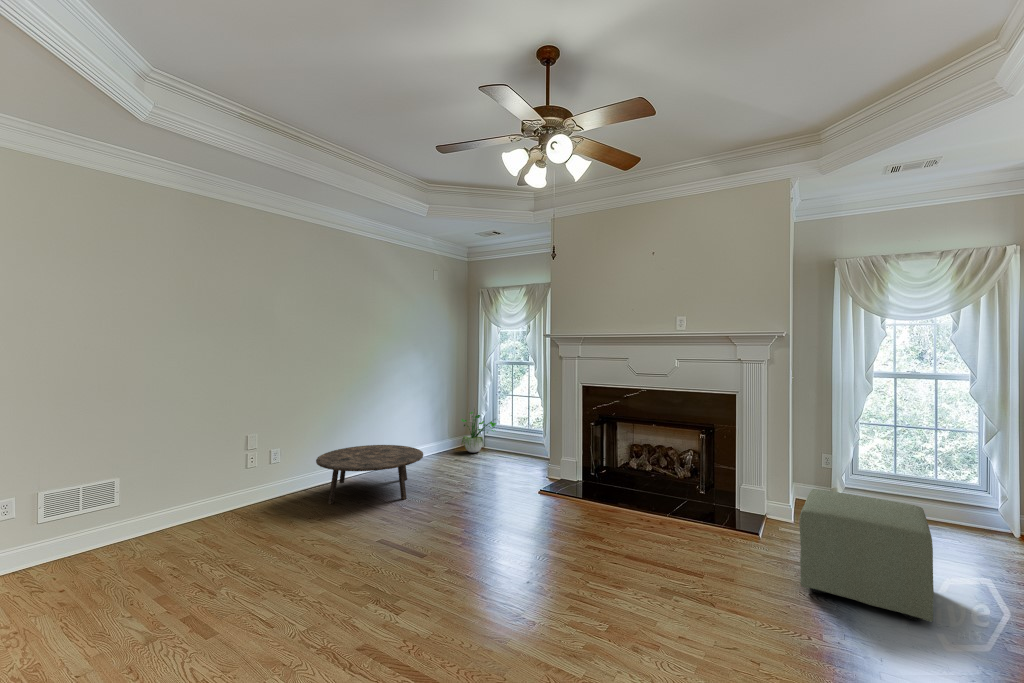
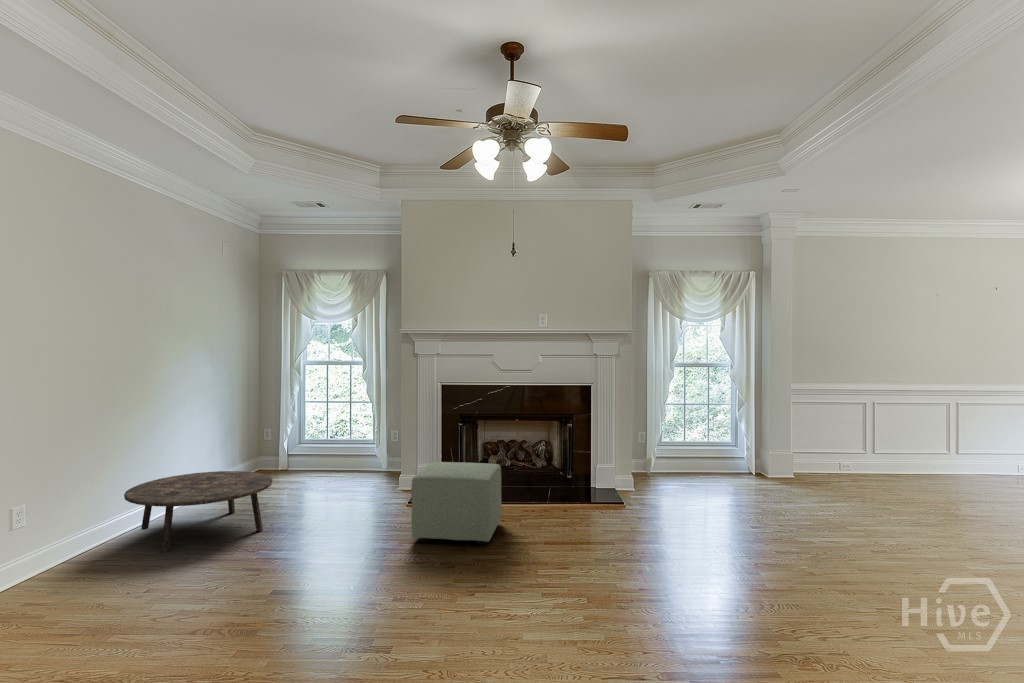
potted plant: present [462,412,496,453] -> none [262,412,321,475]
ottoman: present [799,489,934,622] -> present [411,462,501,544]

